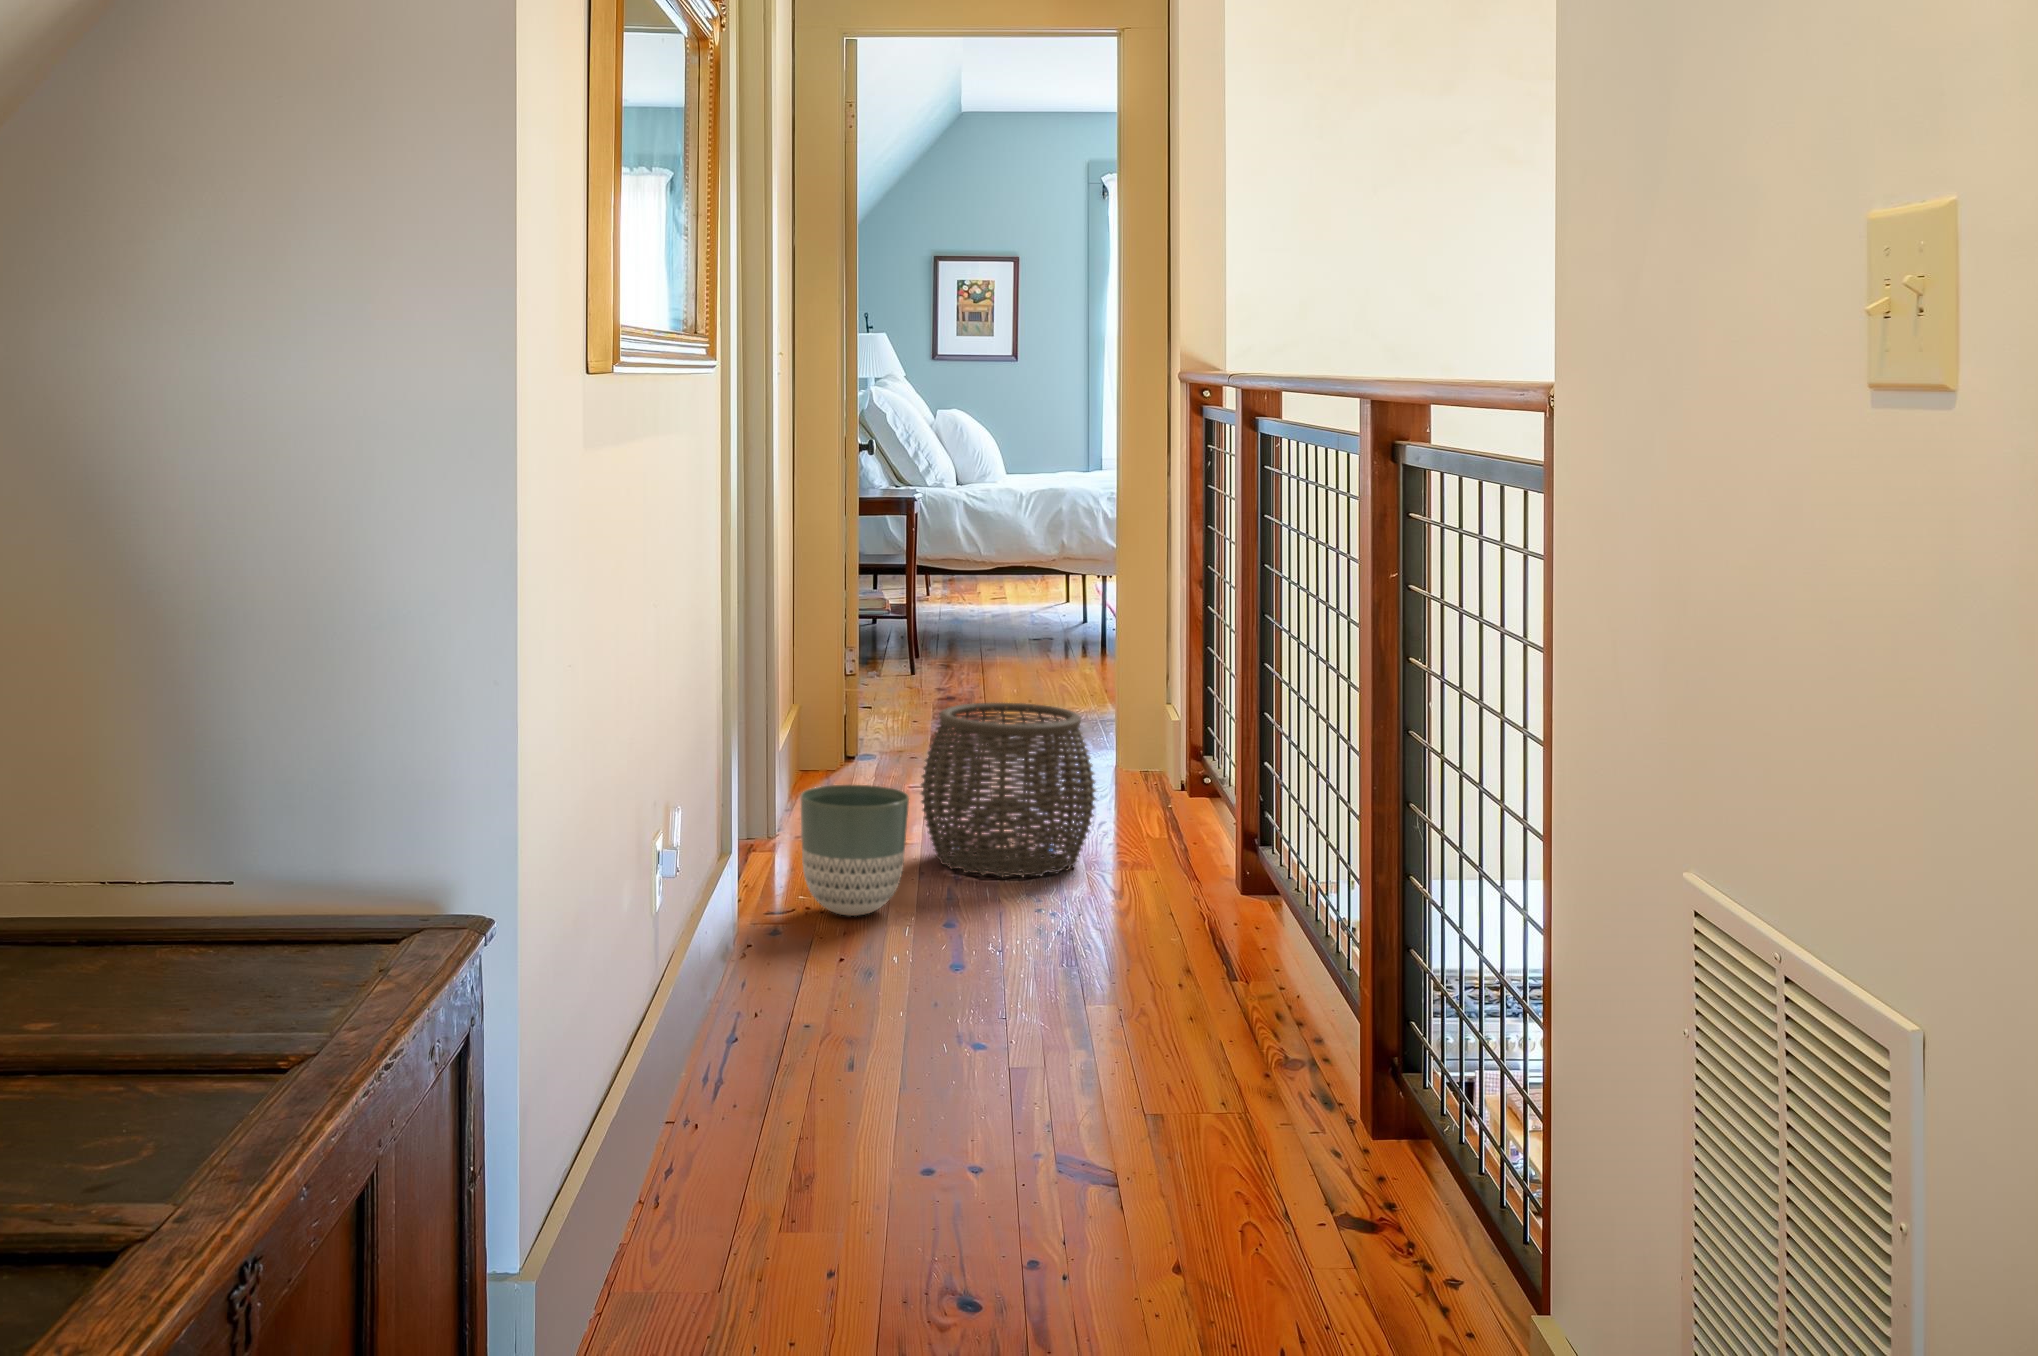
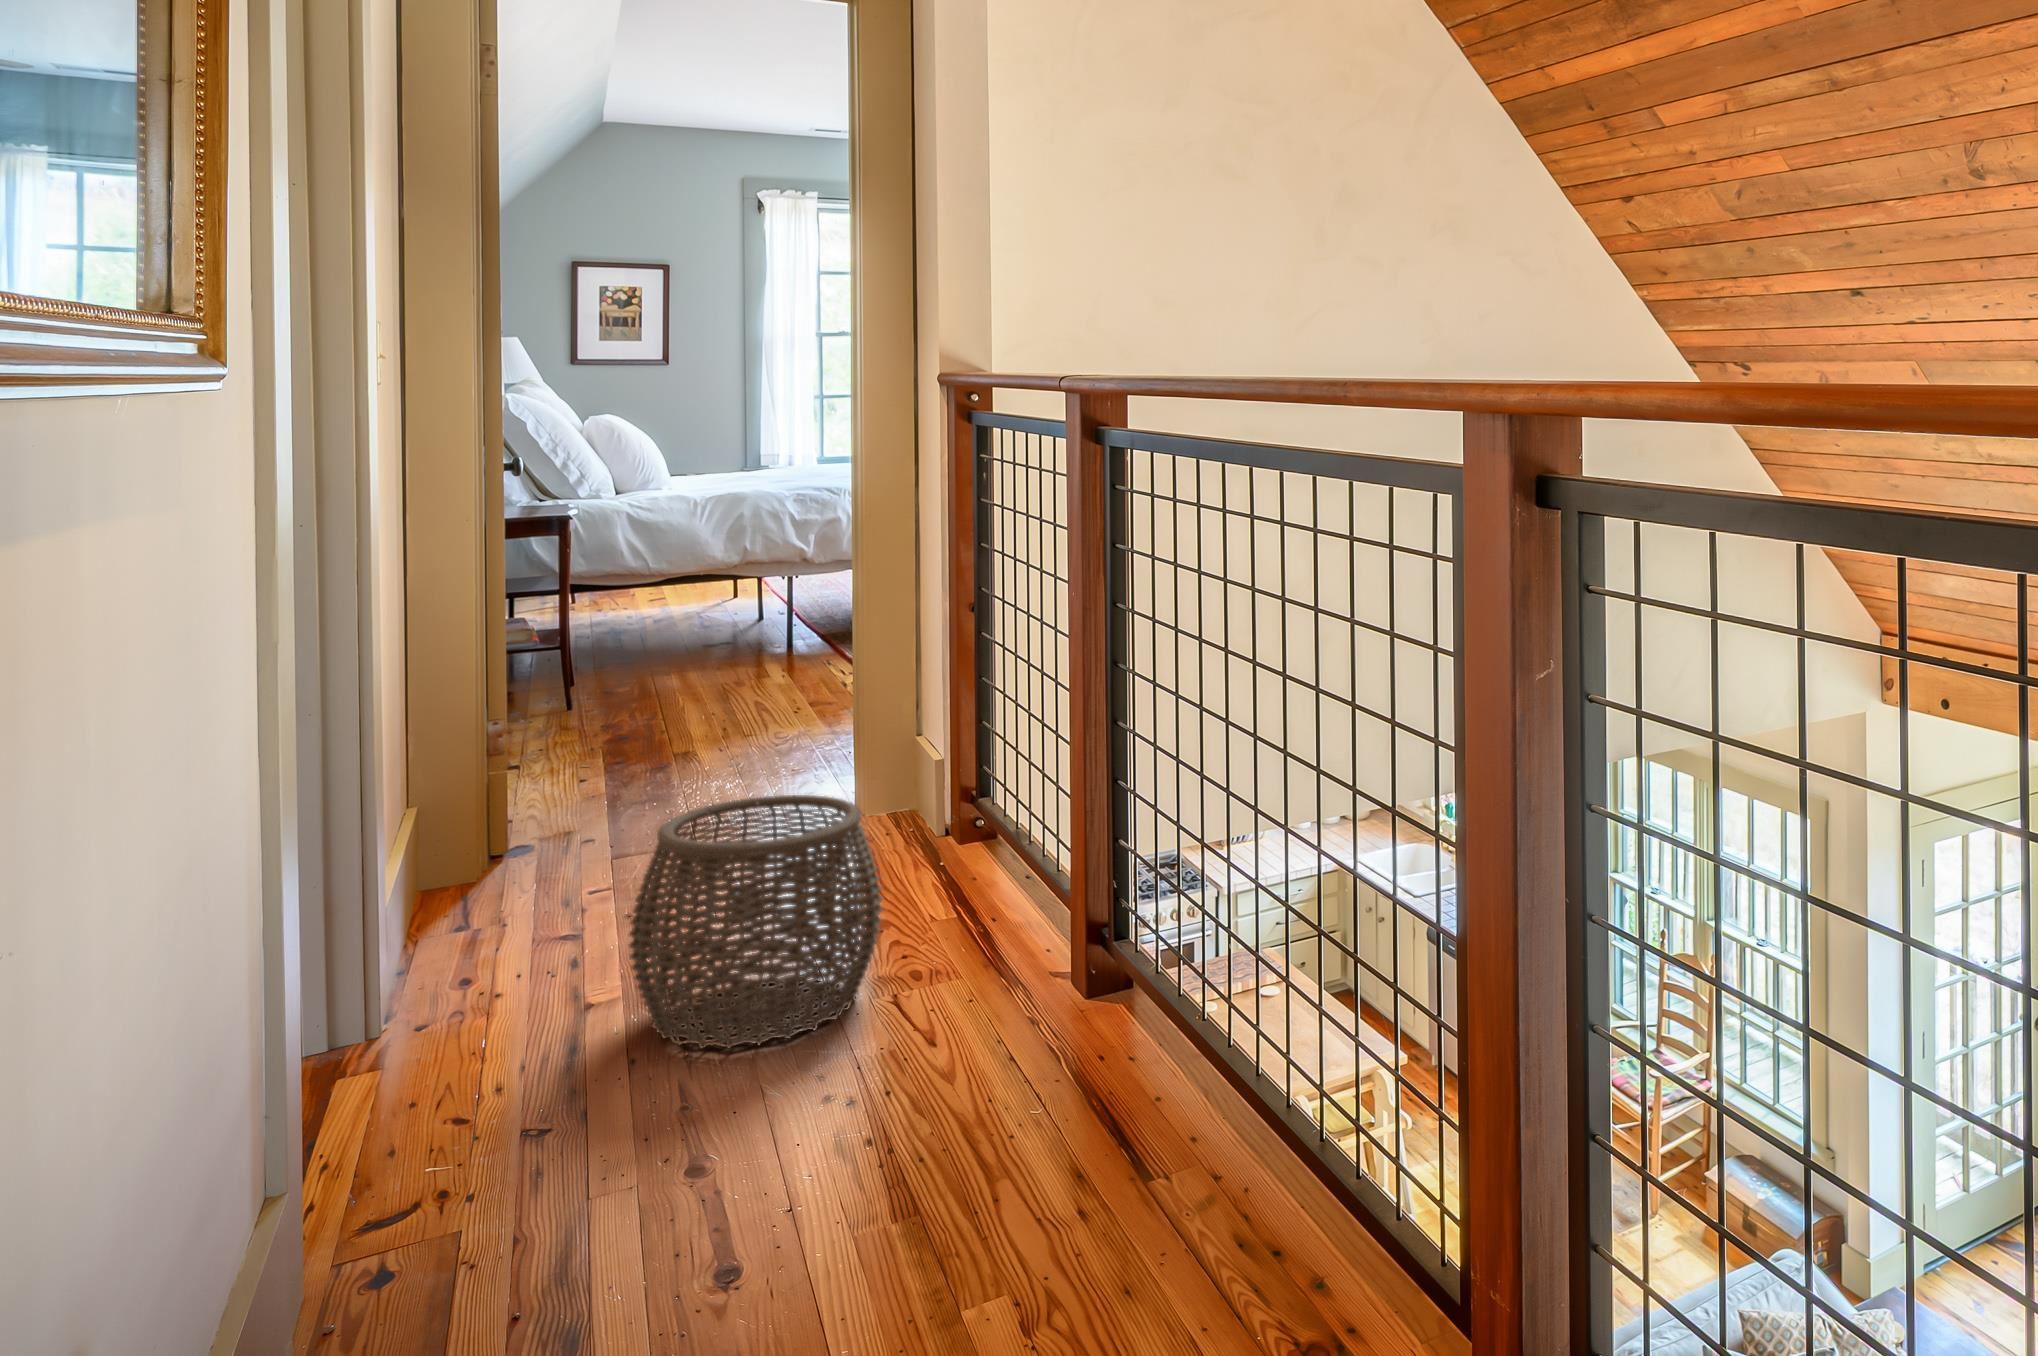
planter: present [800,785,909,916] -> none [436,973,625,1190]

